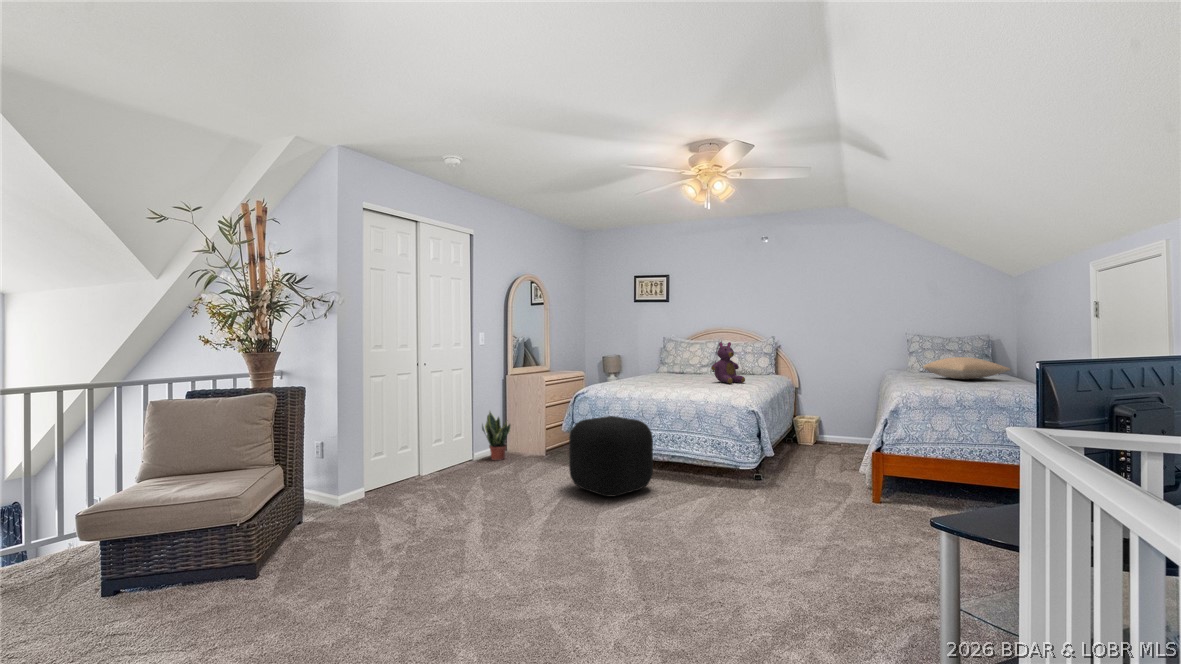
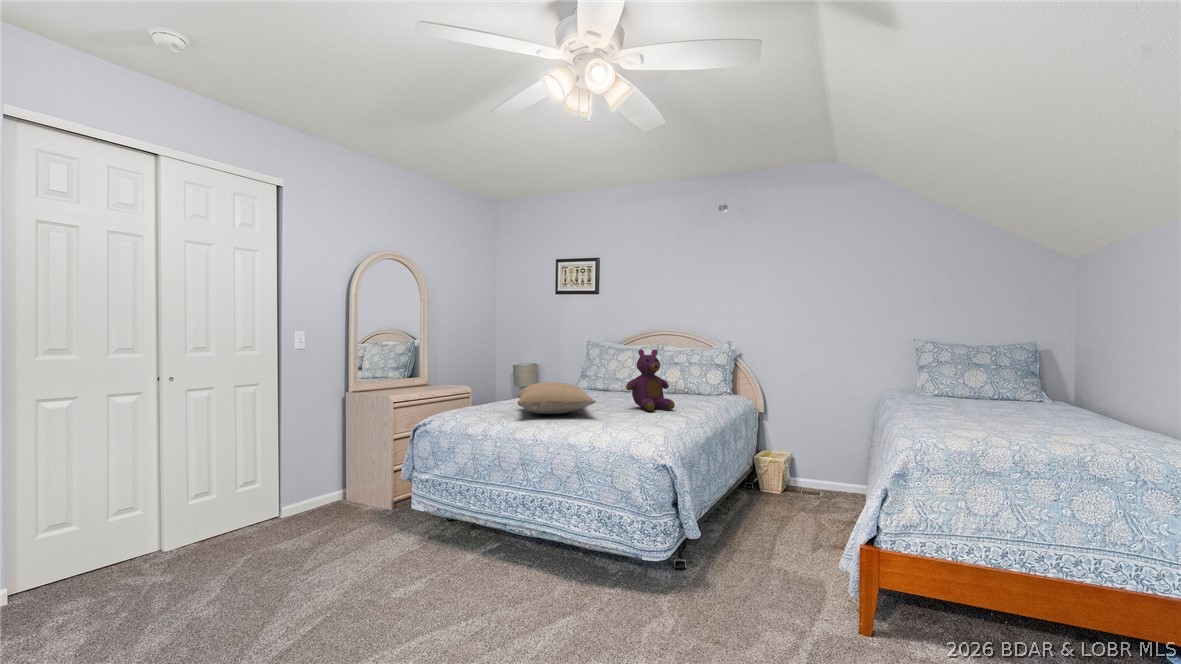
pillow: present [923,357,1011,380] -> present [518,382,596,414]
potted plant: present [482,412,511,460] -> none [290,444,343,518]
ottoman: present [569,416,653,497] -> none [358,466,497,614]

